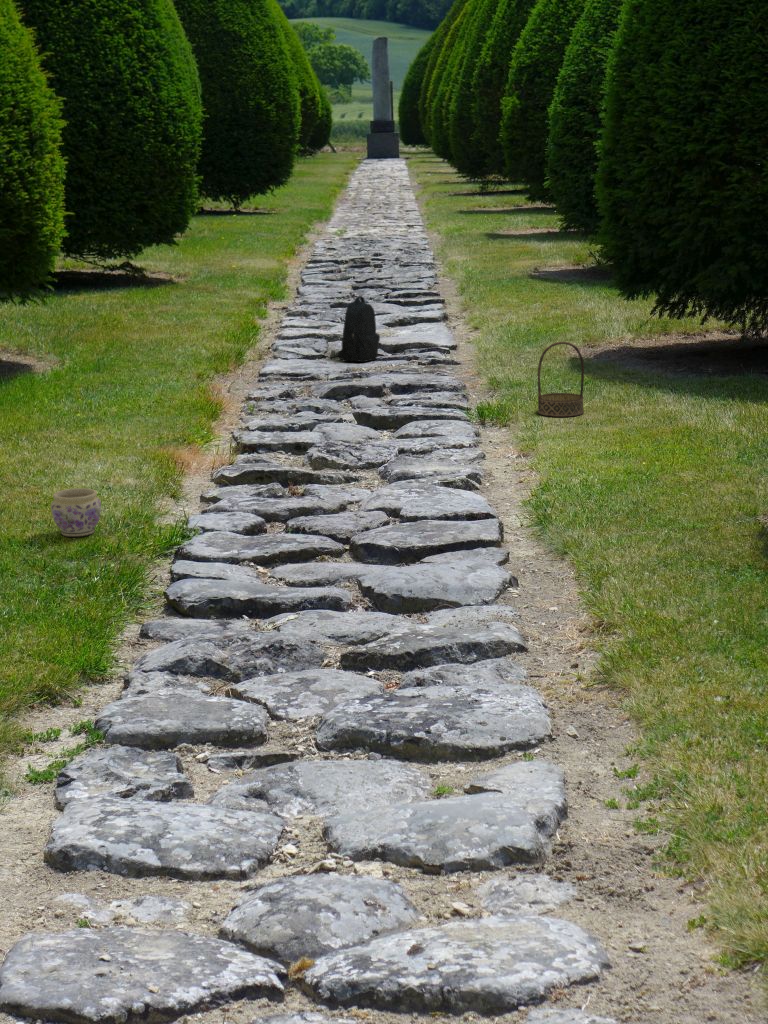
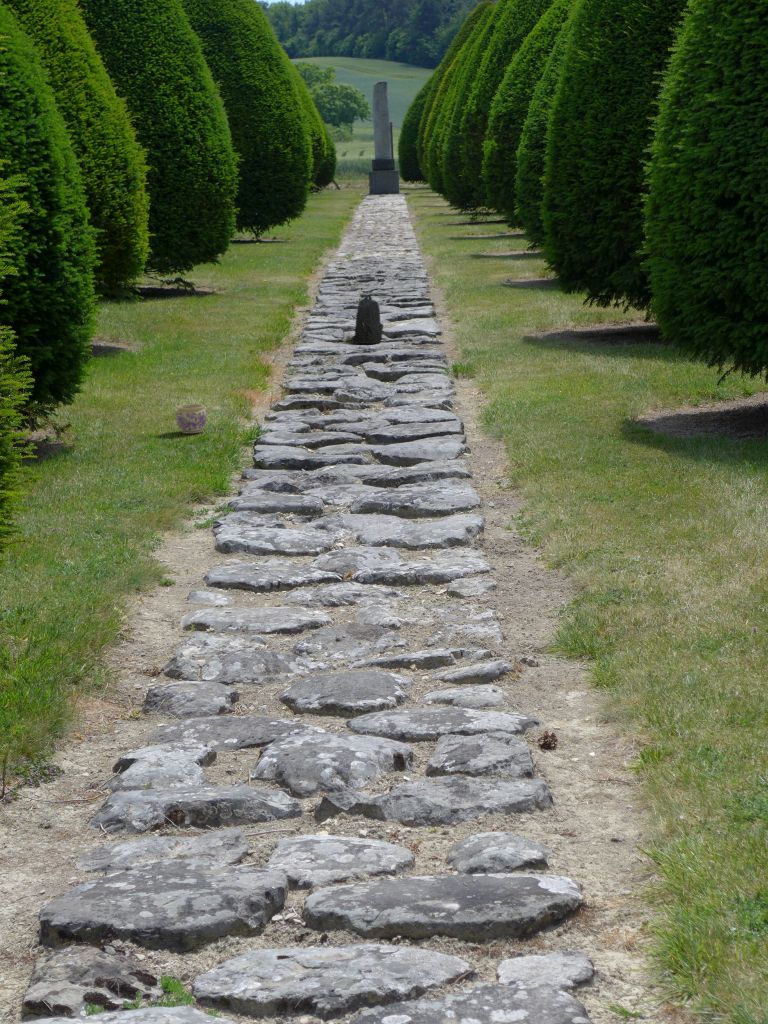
basket: present [538,342,584,417] -> none [495,320,528,372]

